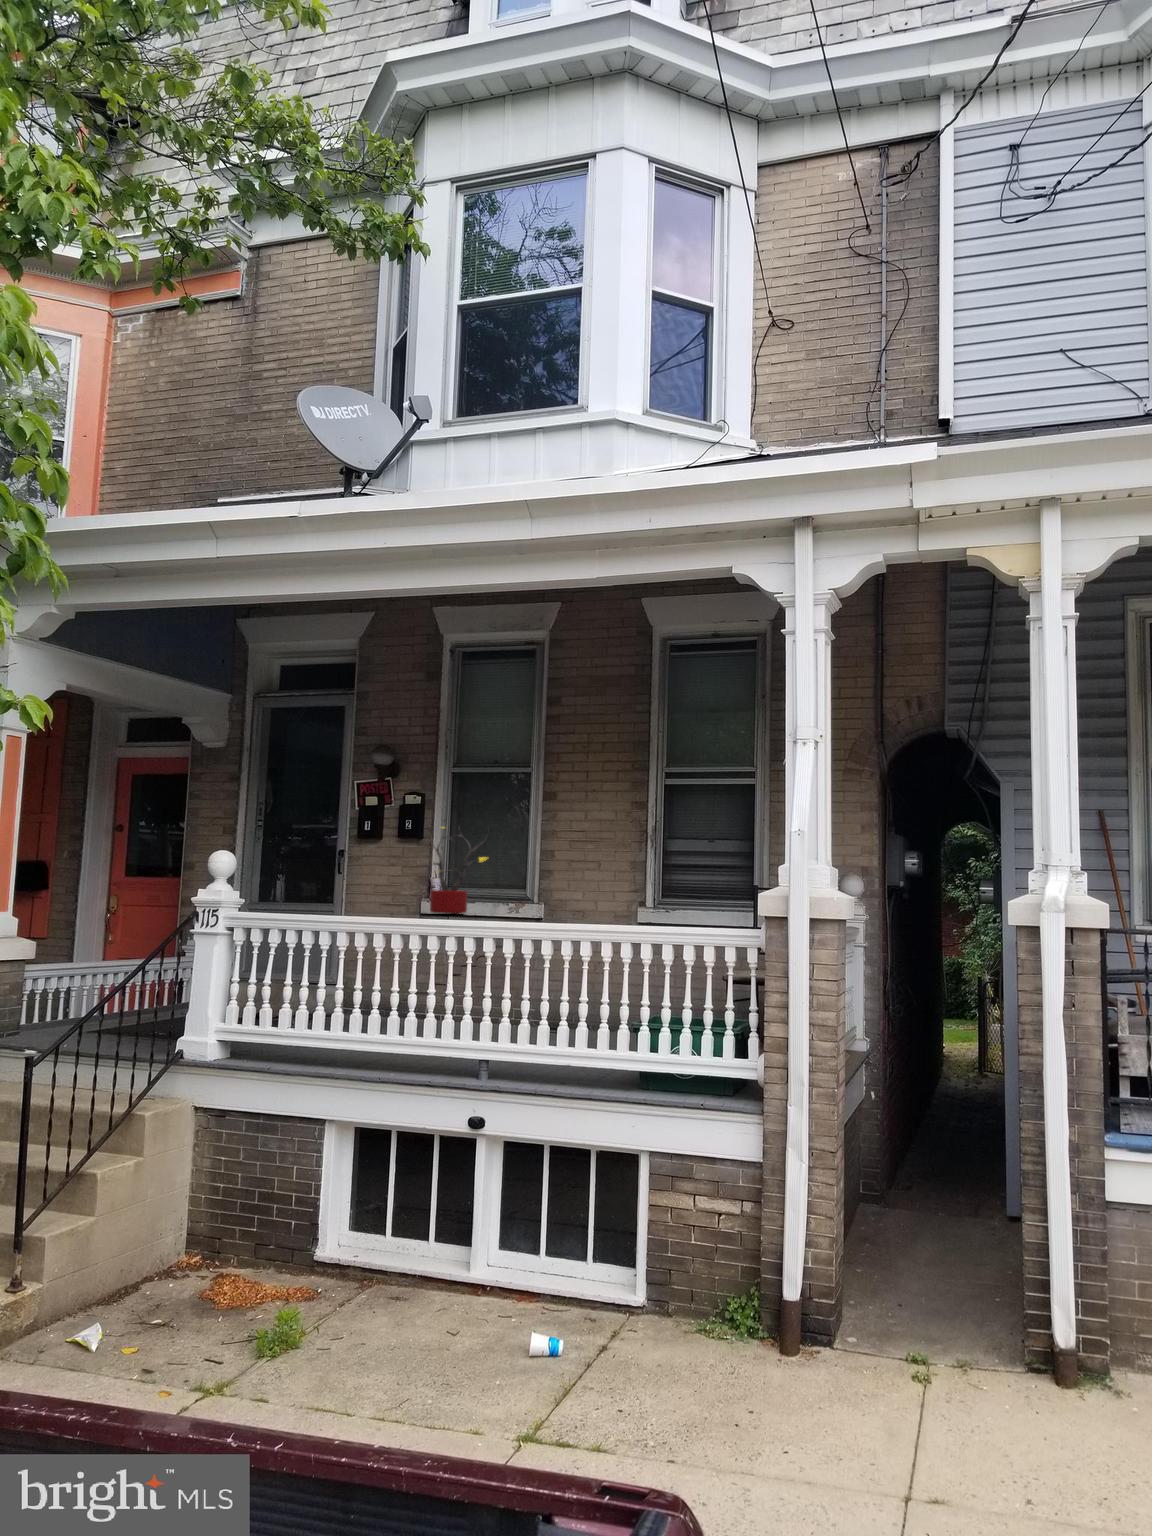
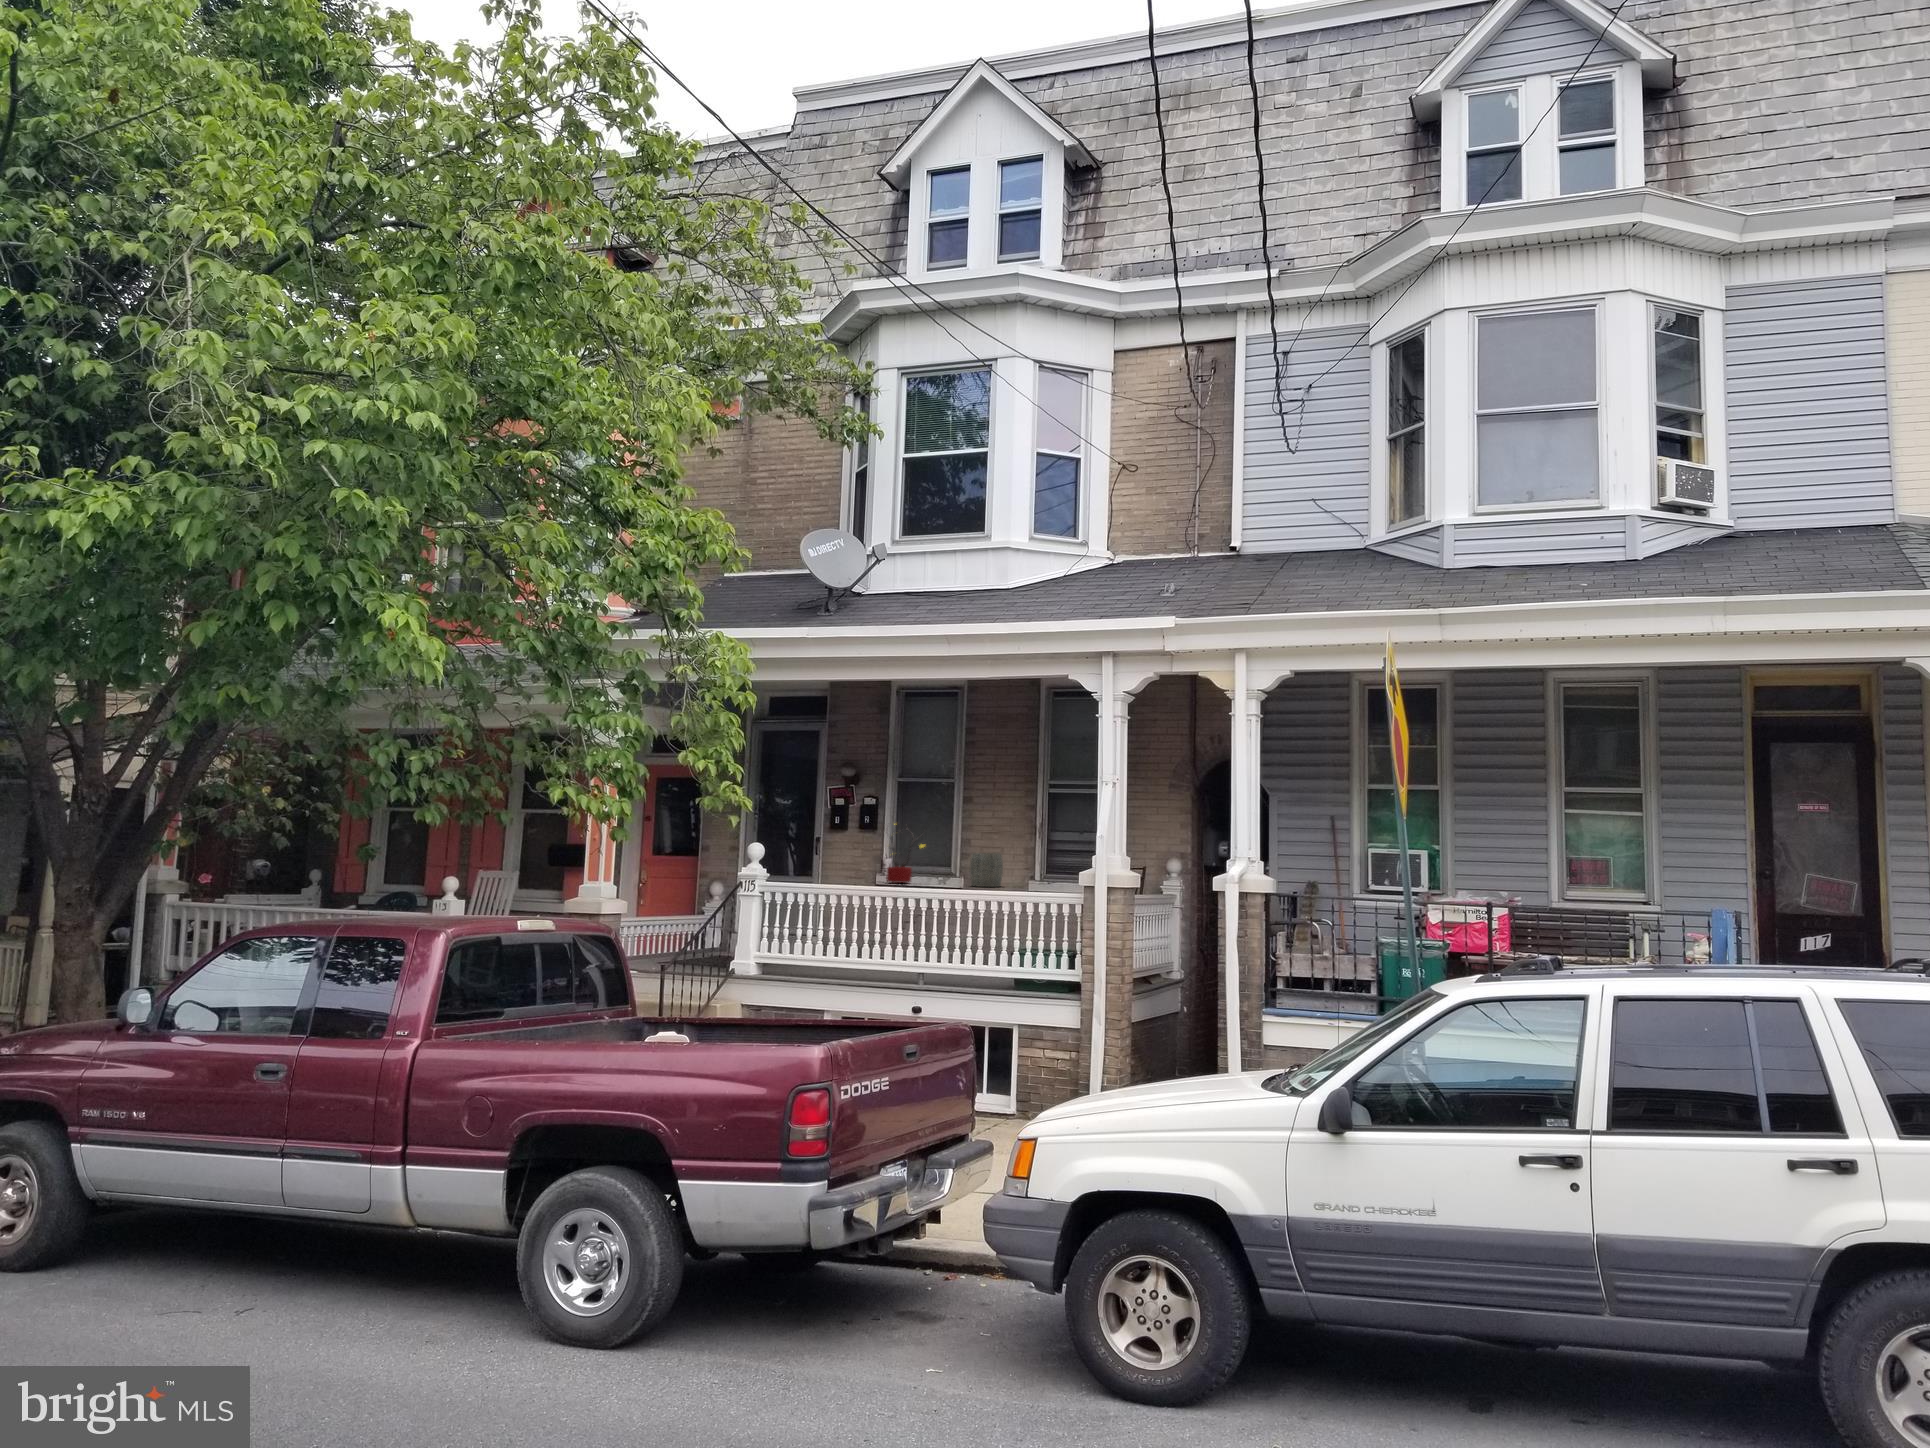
woven basket: none [554,868,604,919] -> present [970,853,1003,887]

